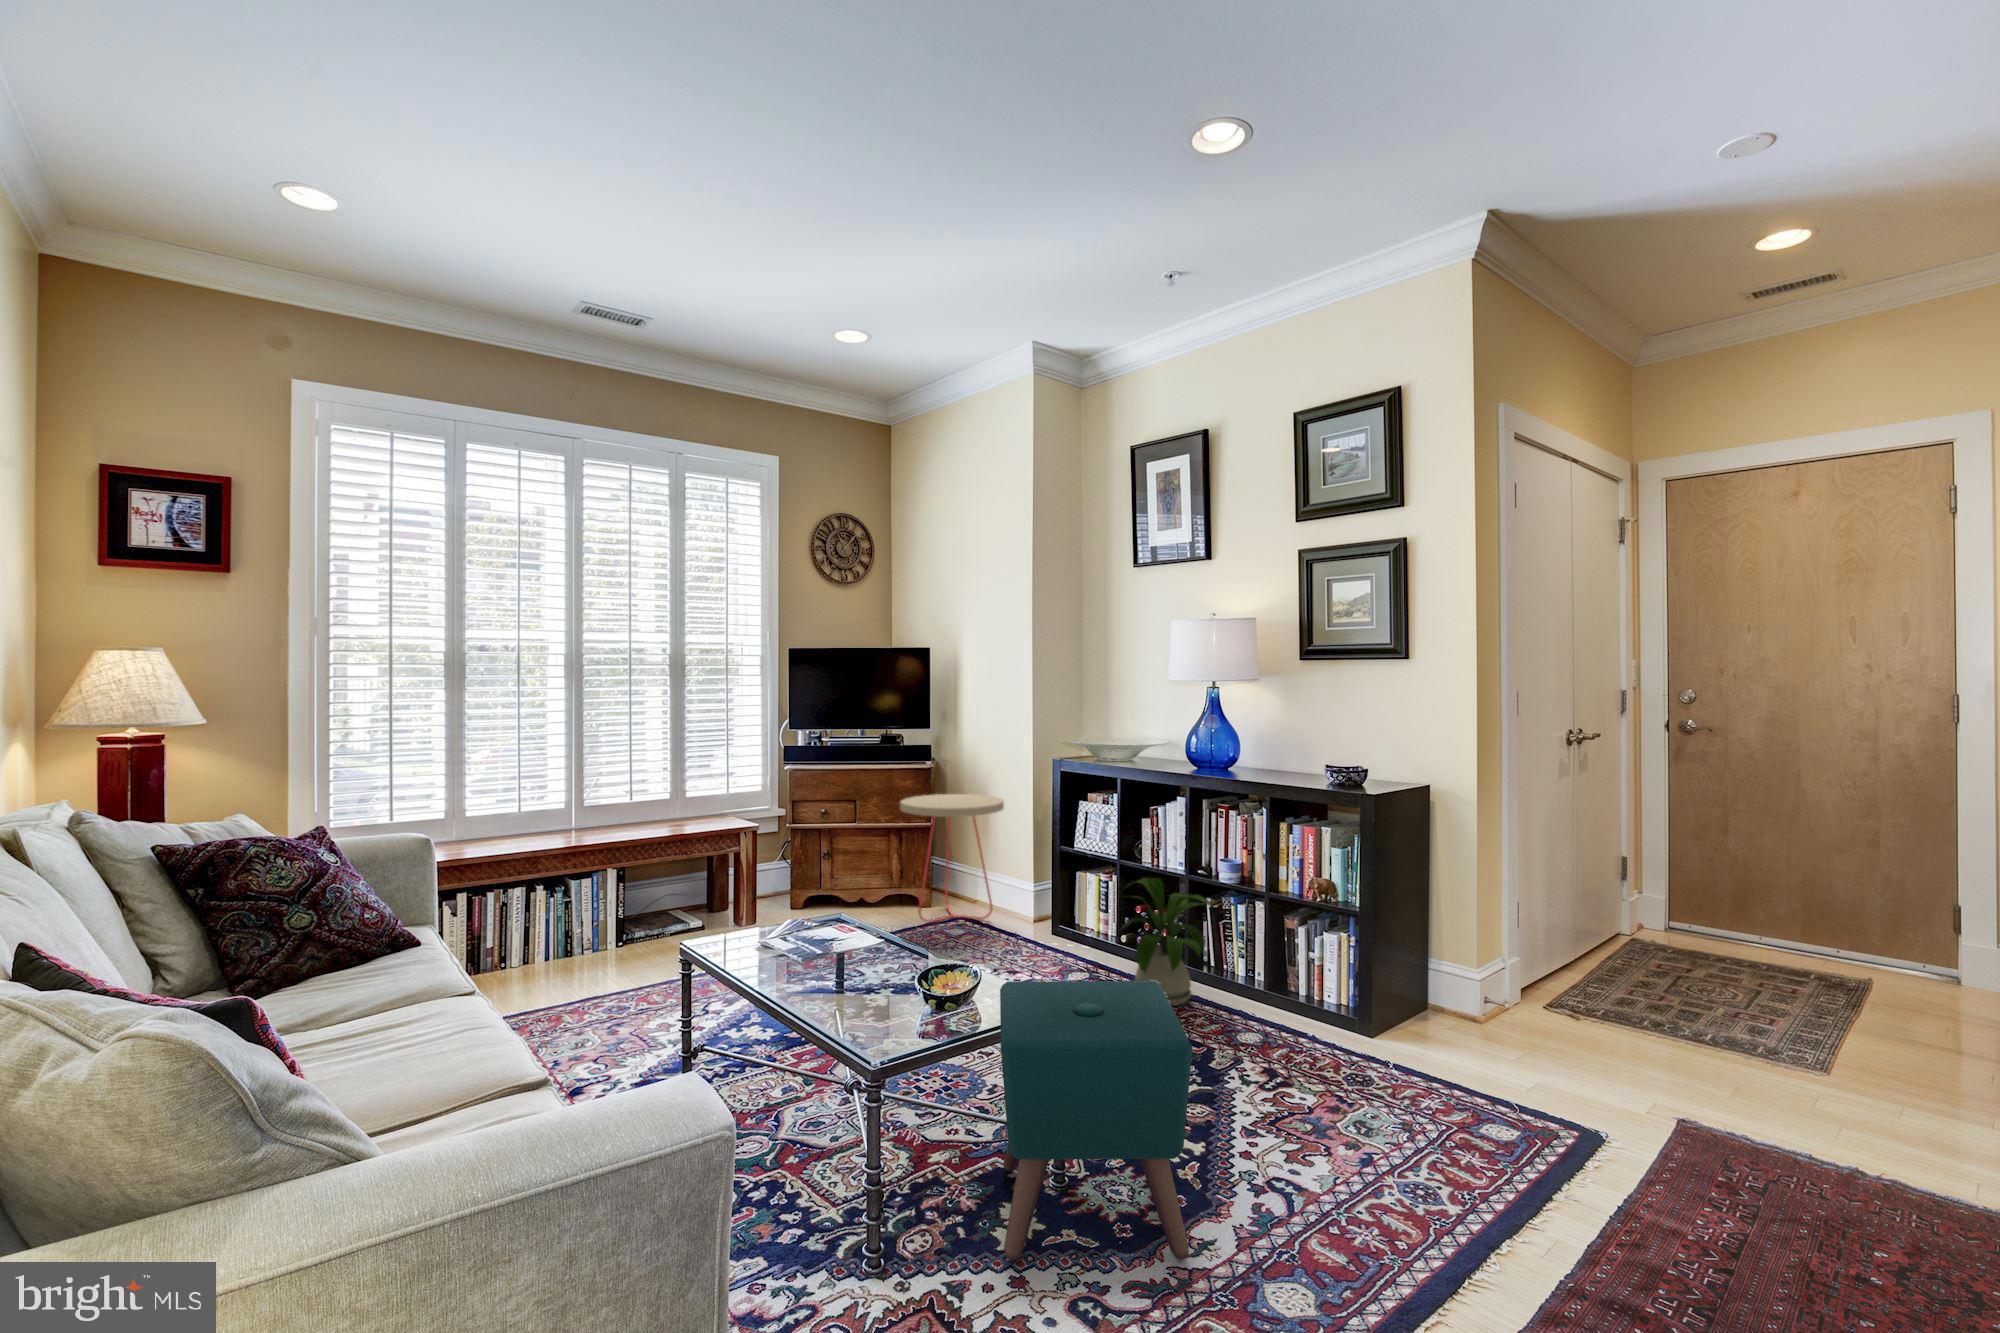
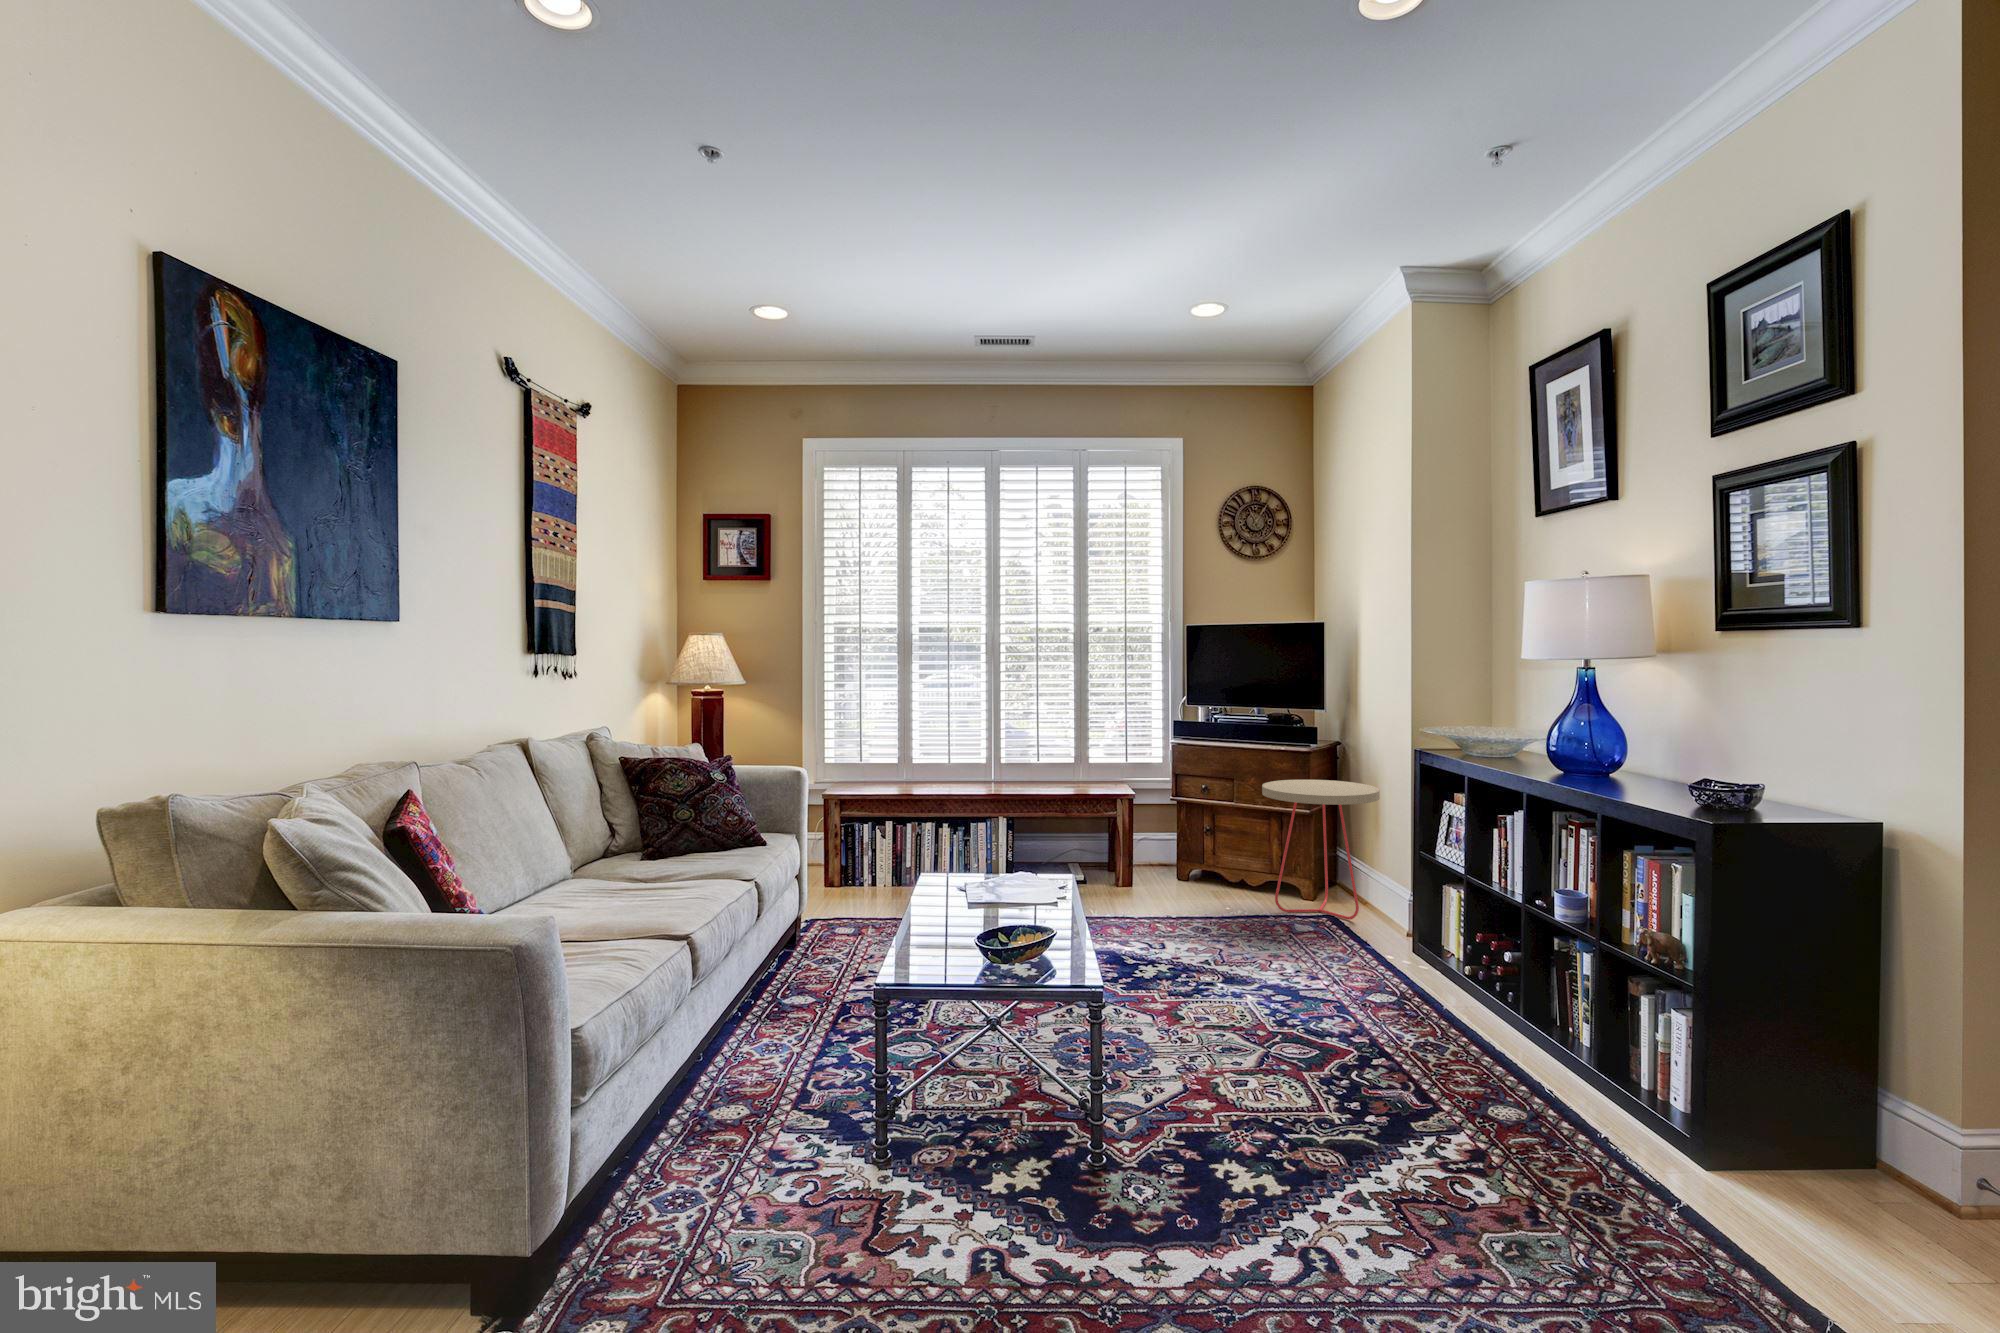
house plant: present [1122,878,1212,1006] -> none [1389,892,1523,1053]
ottoman: present [1000,981,1192,1261] -> none [964,954,1208,1274]

